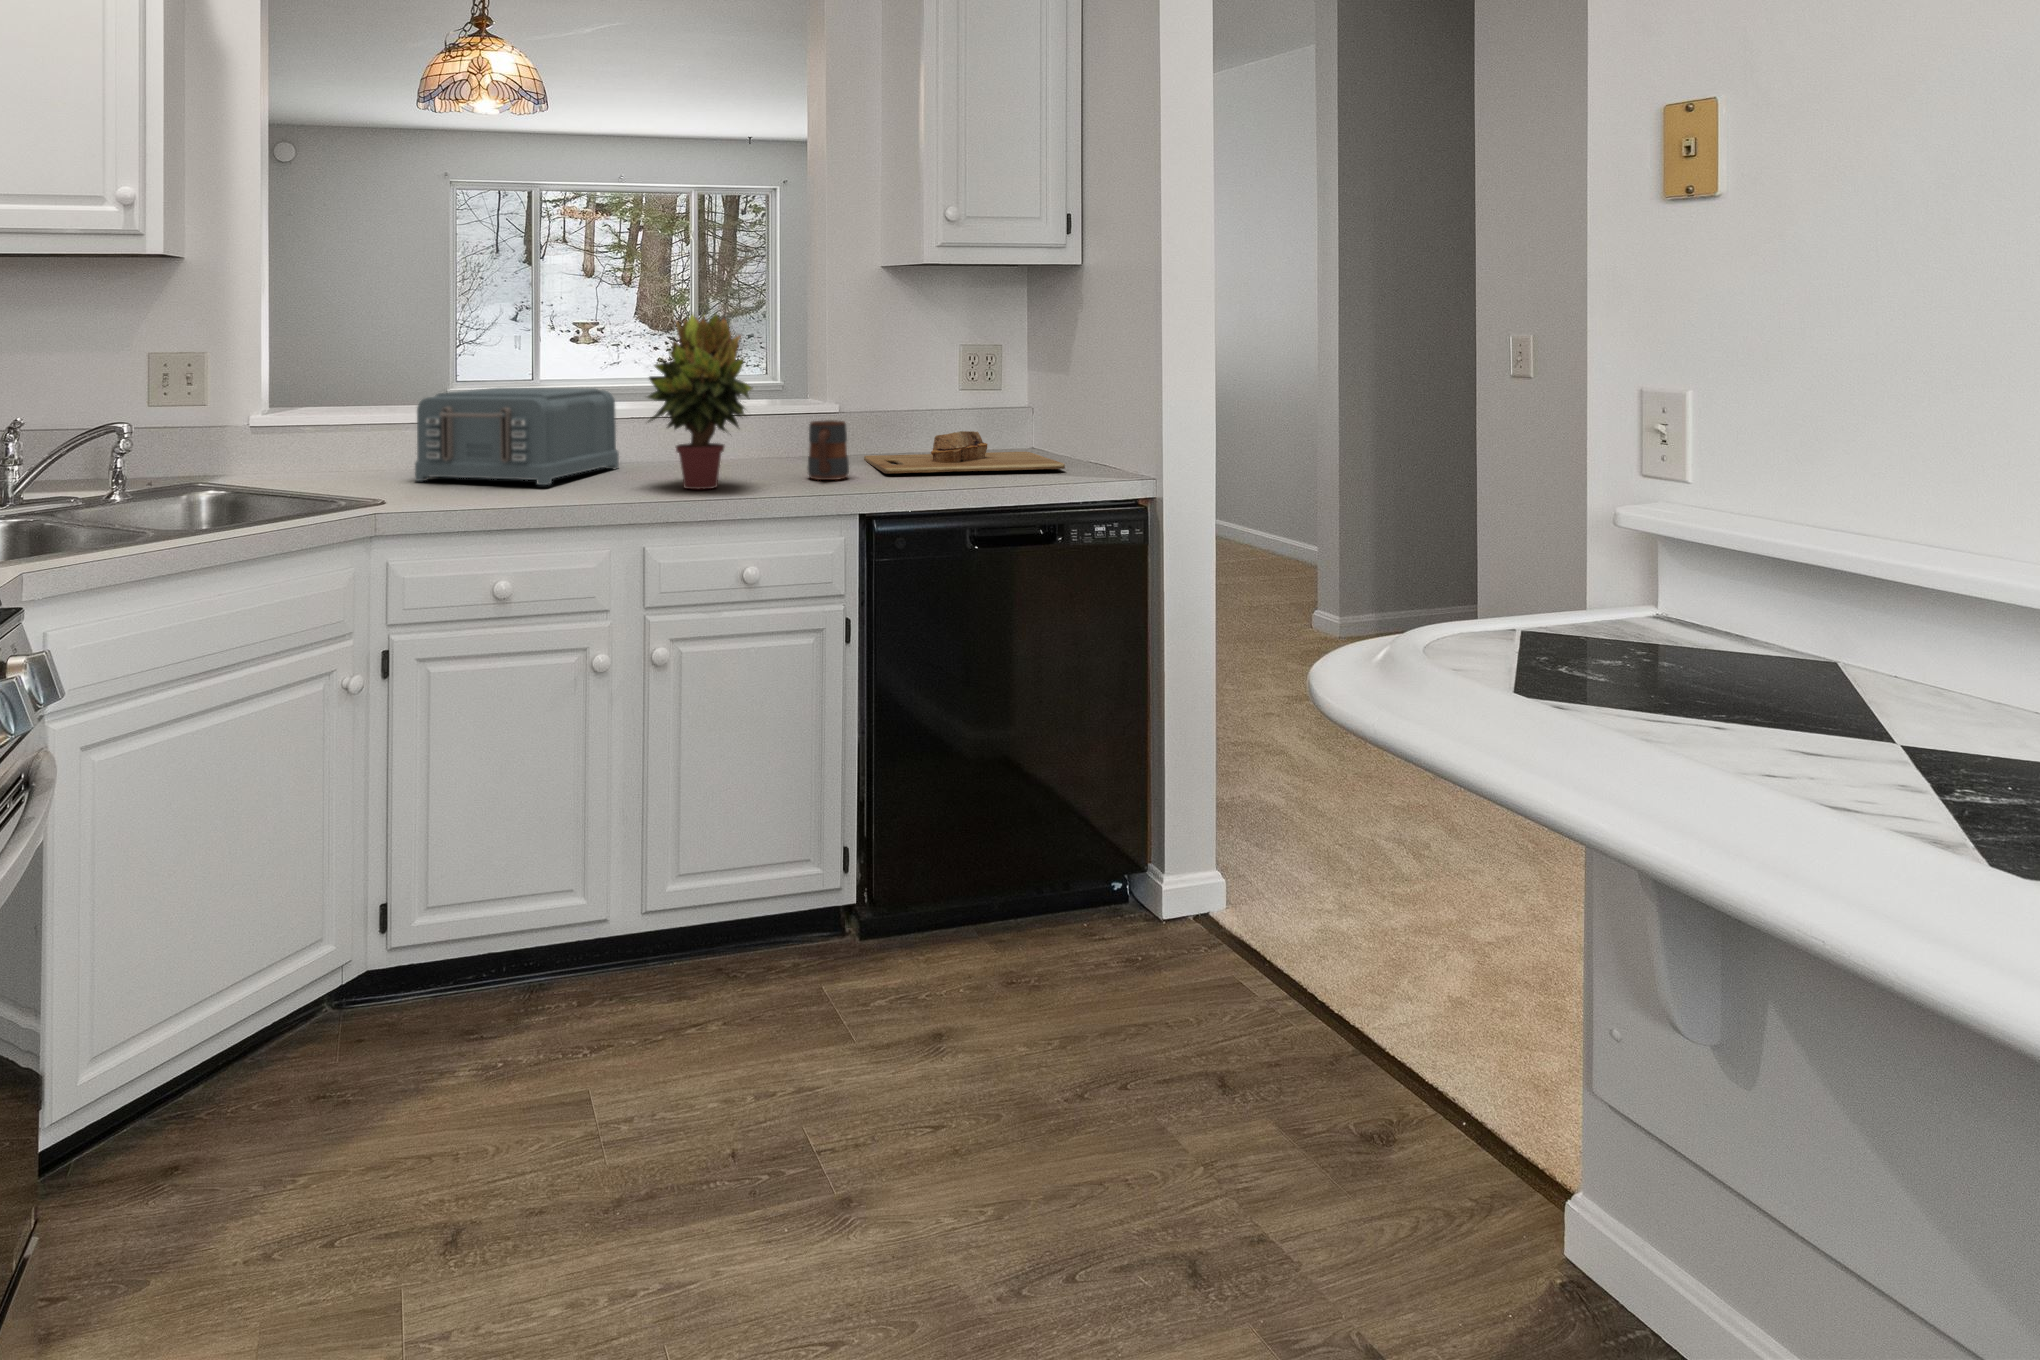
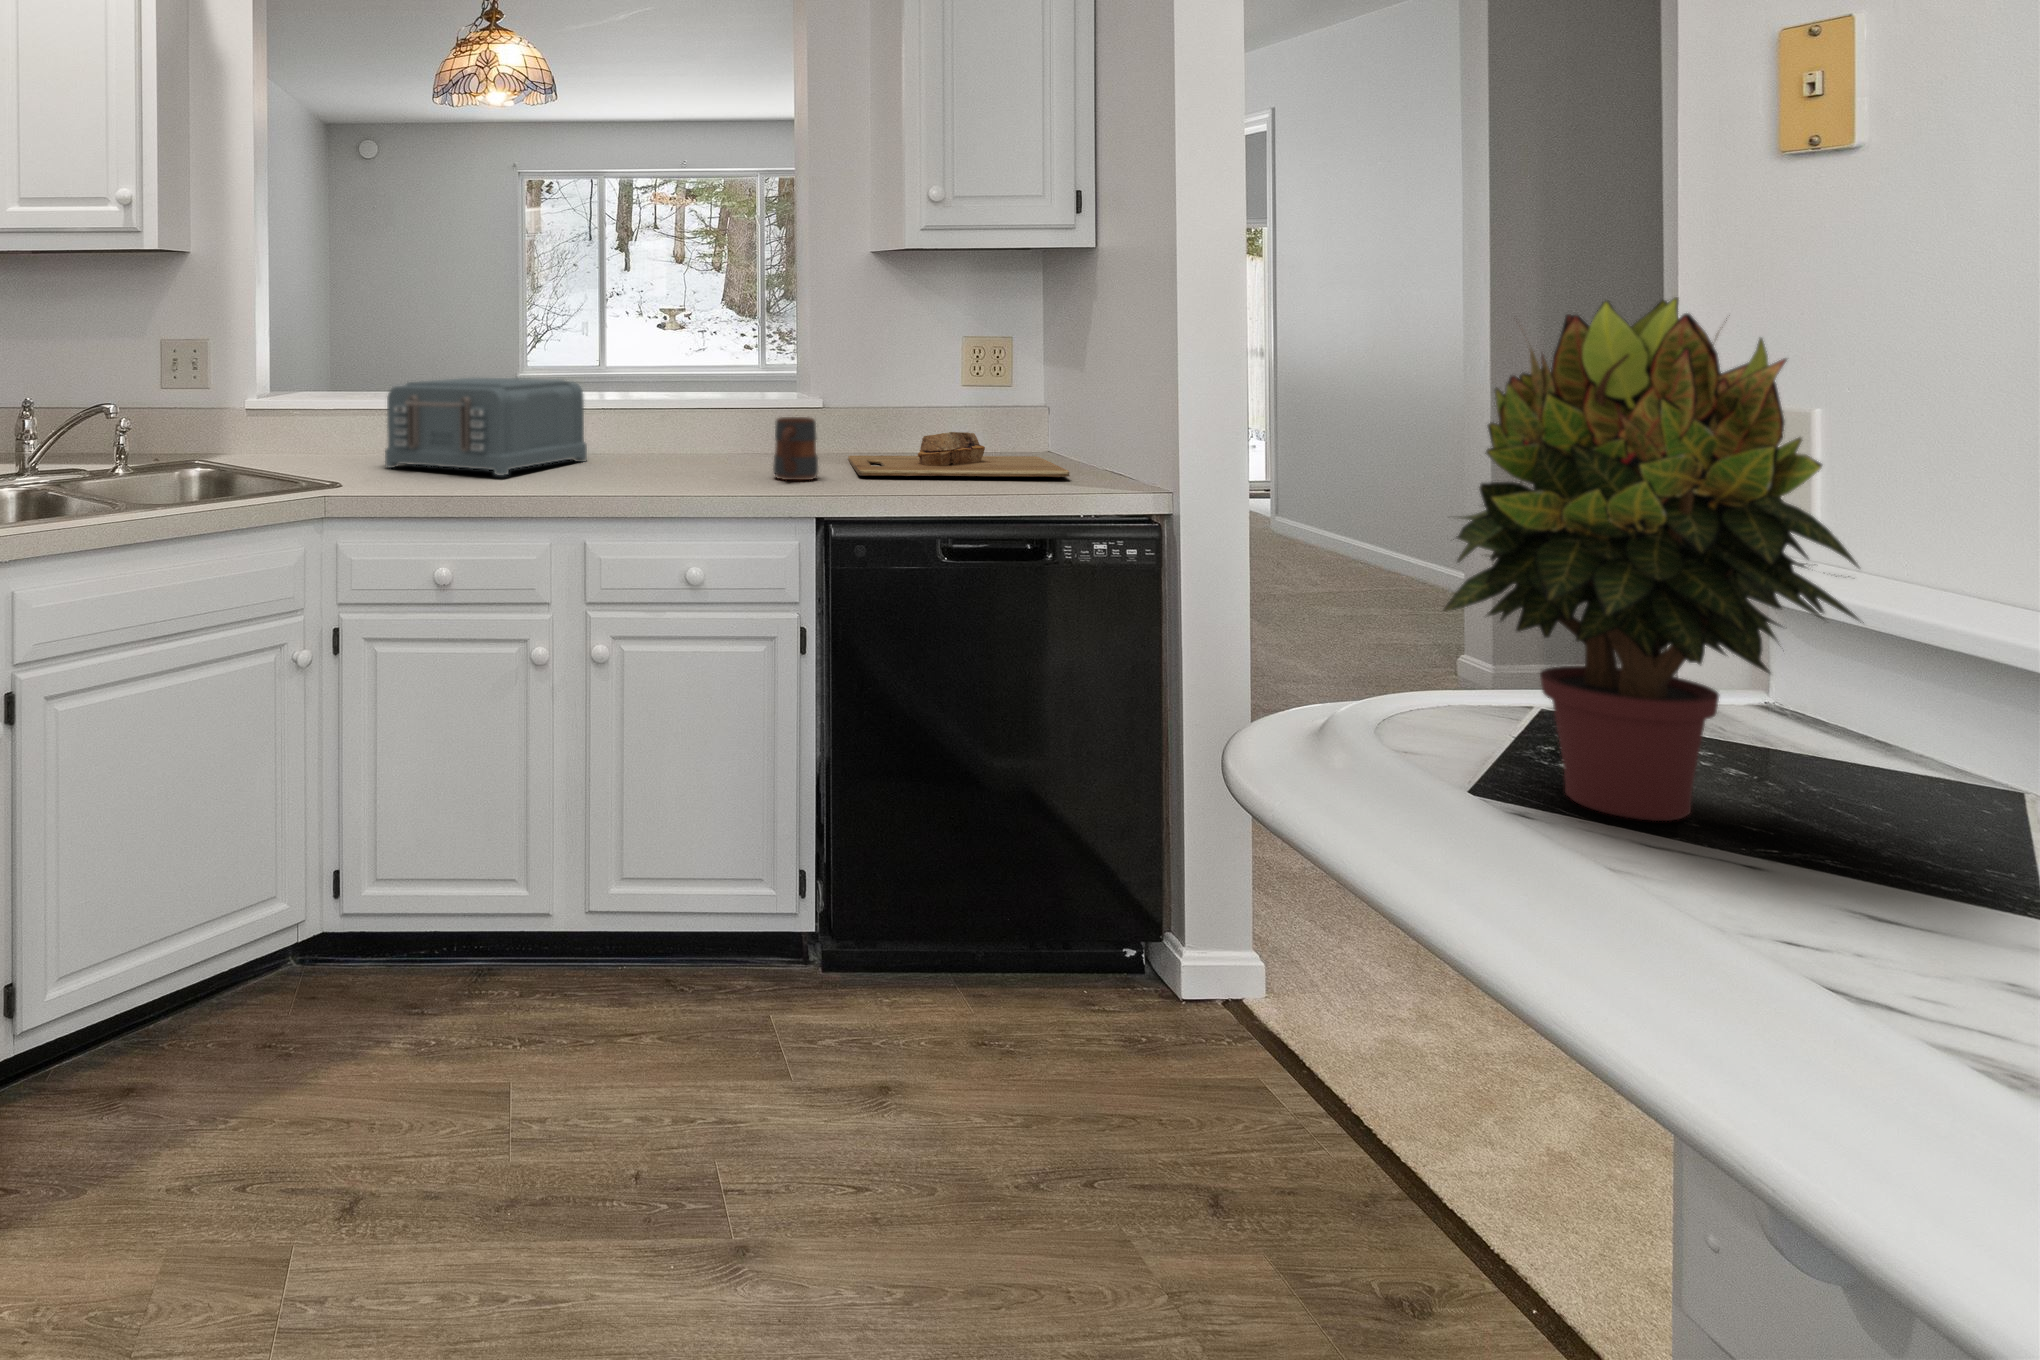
potted plant: present [648,313,752,489] -> present [1443,298,1864,821]

